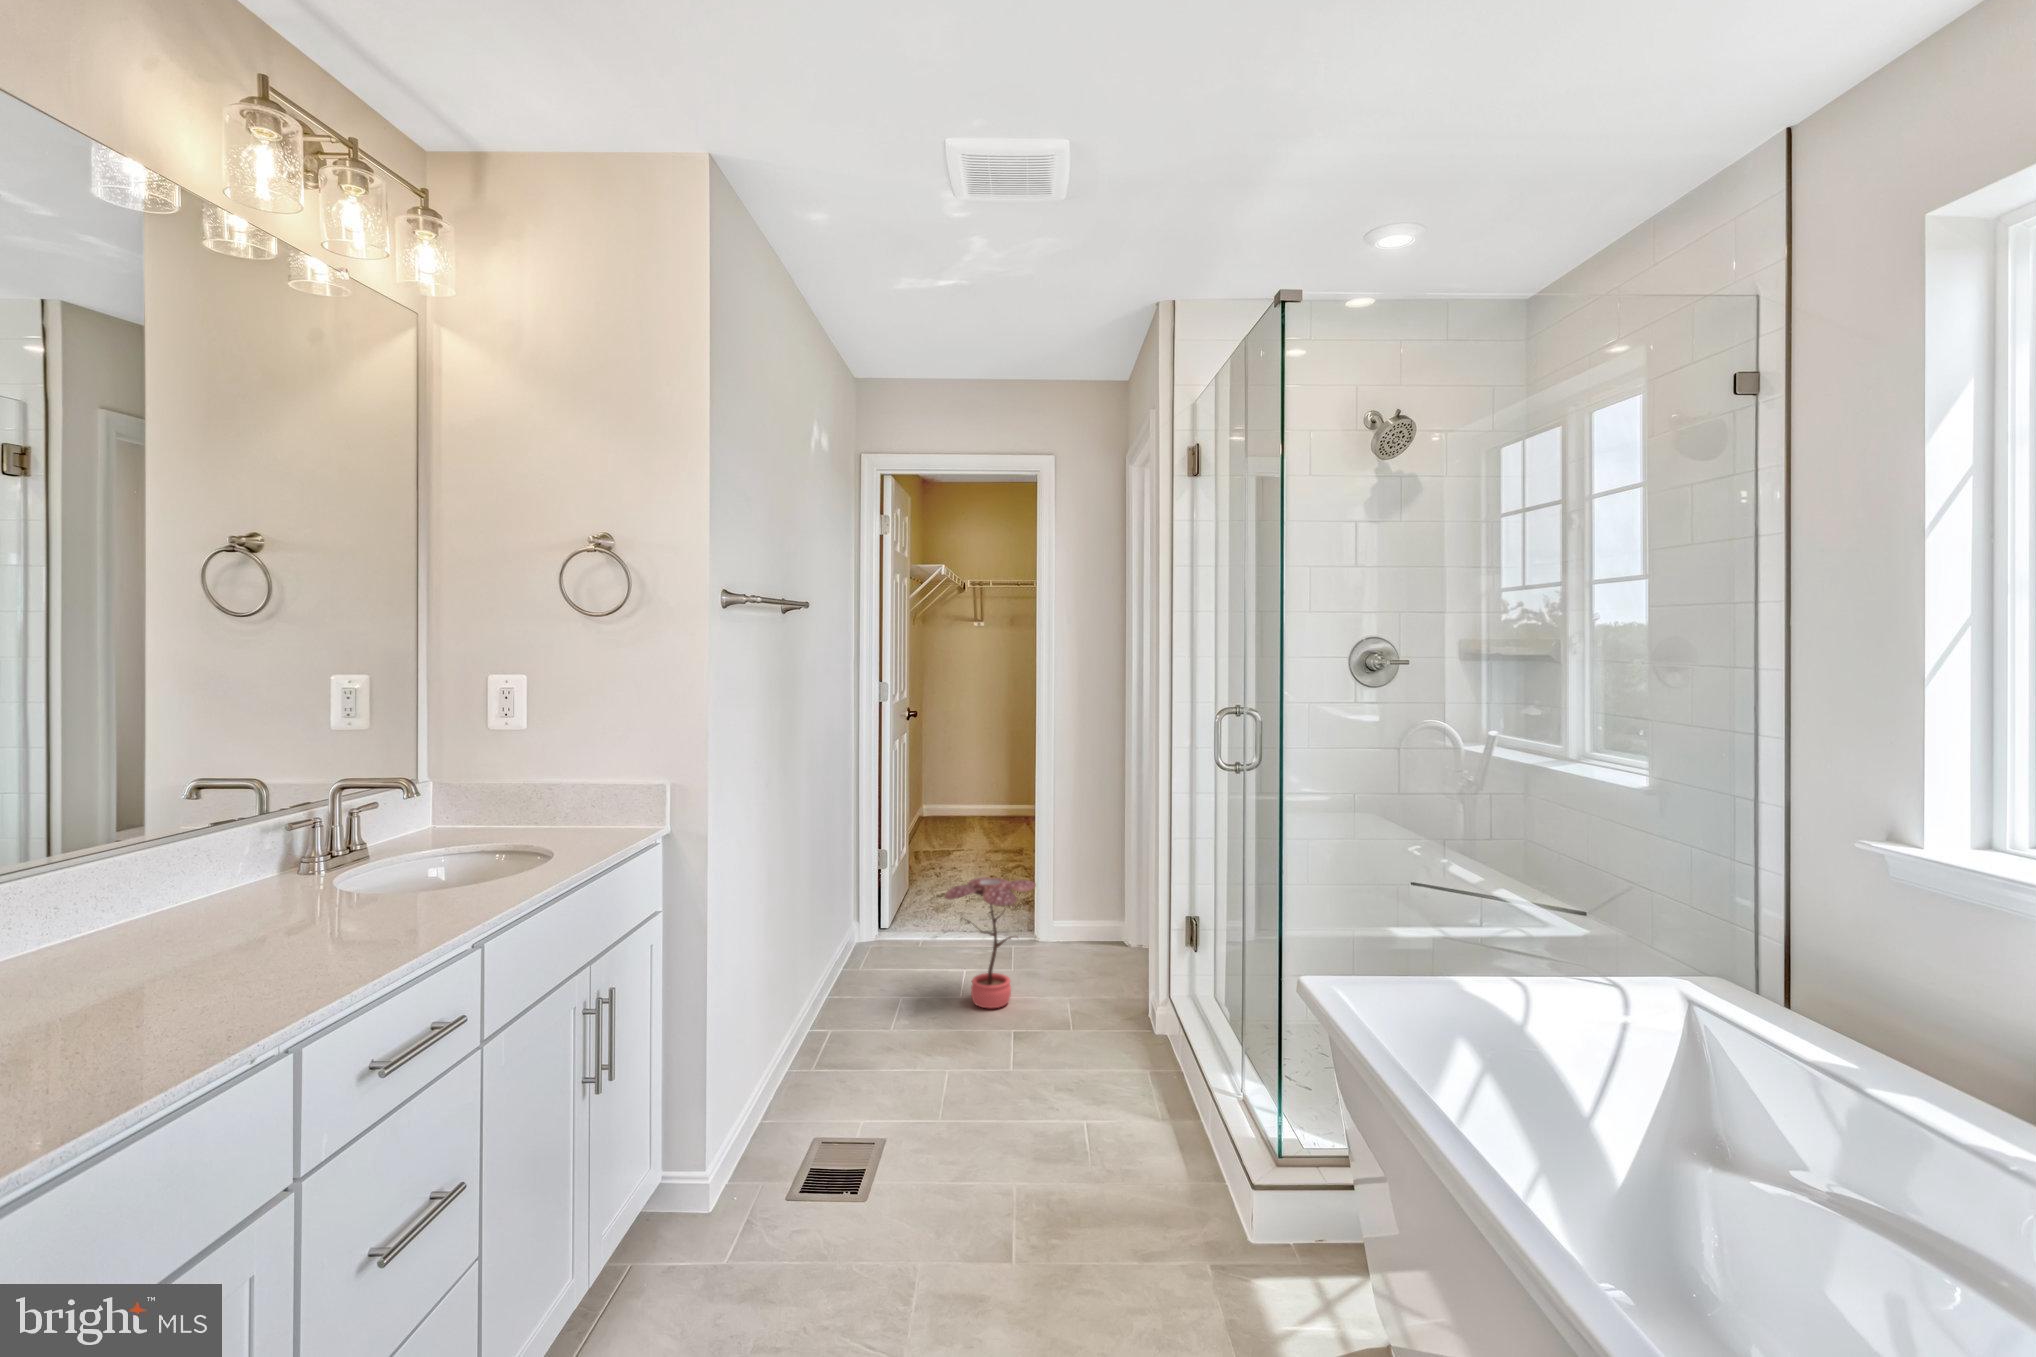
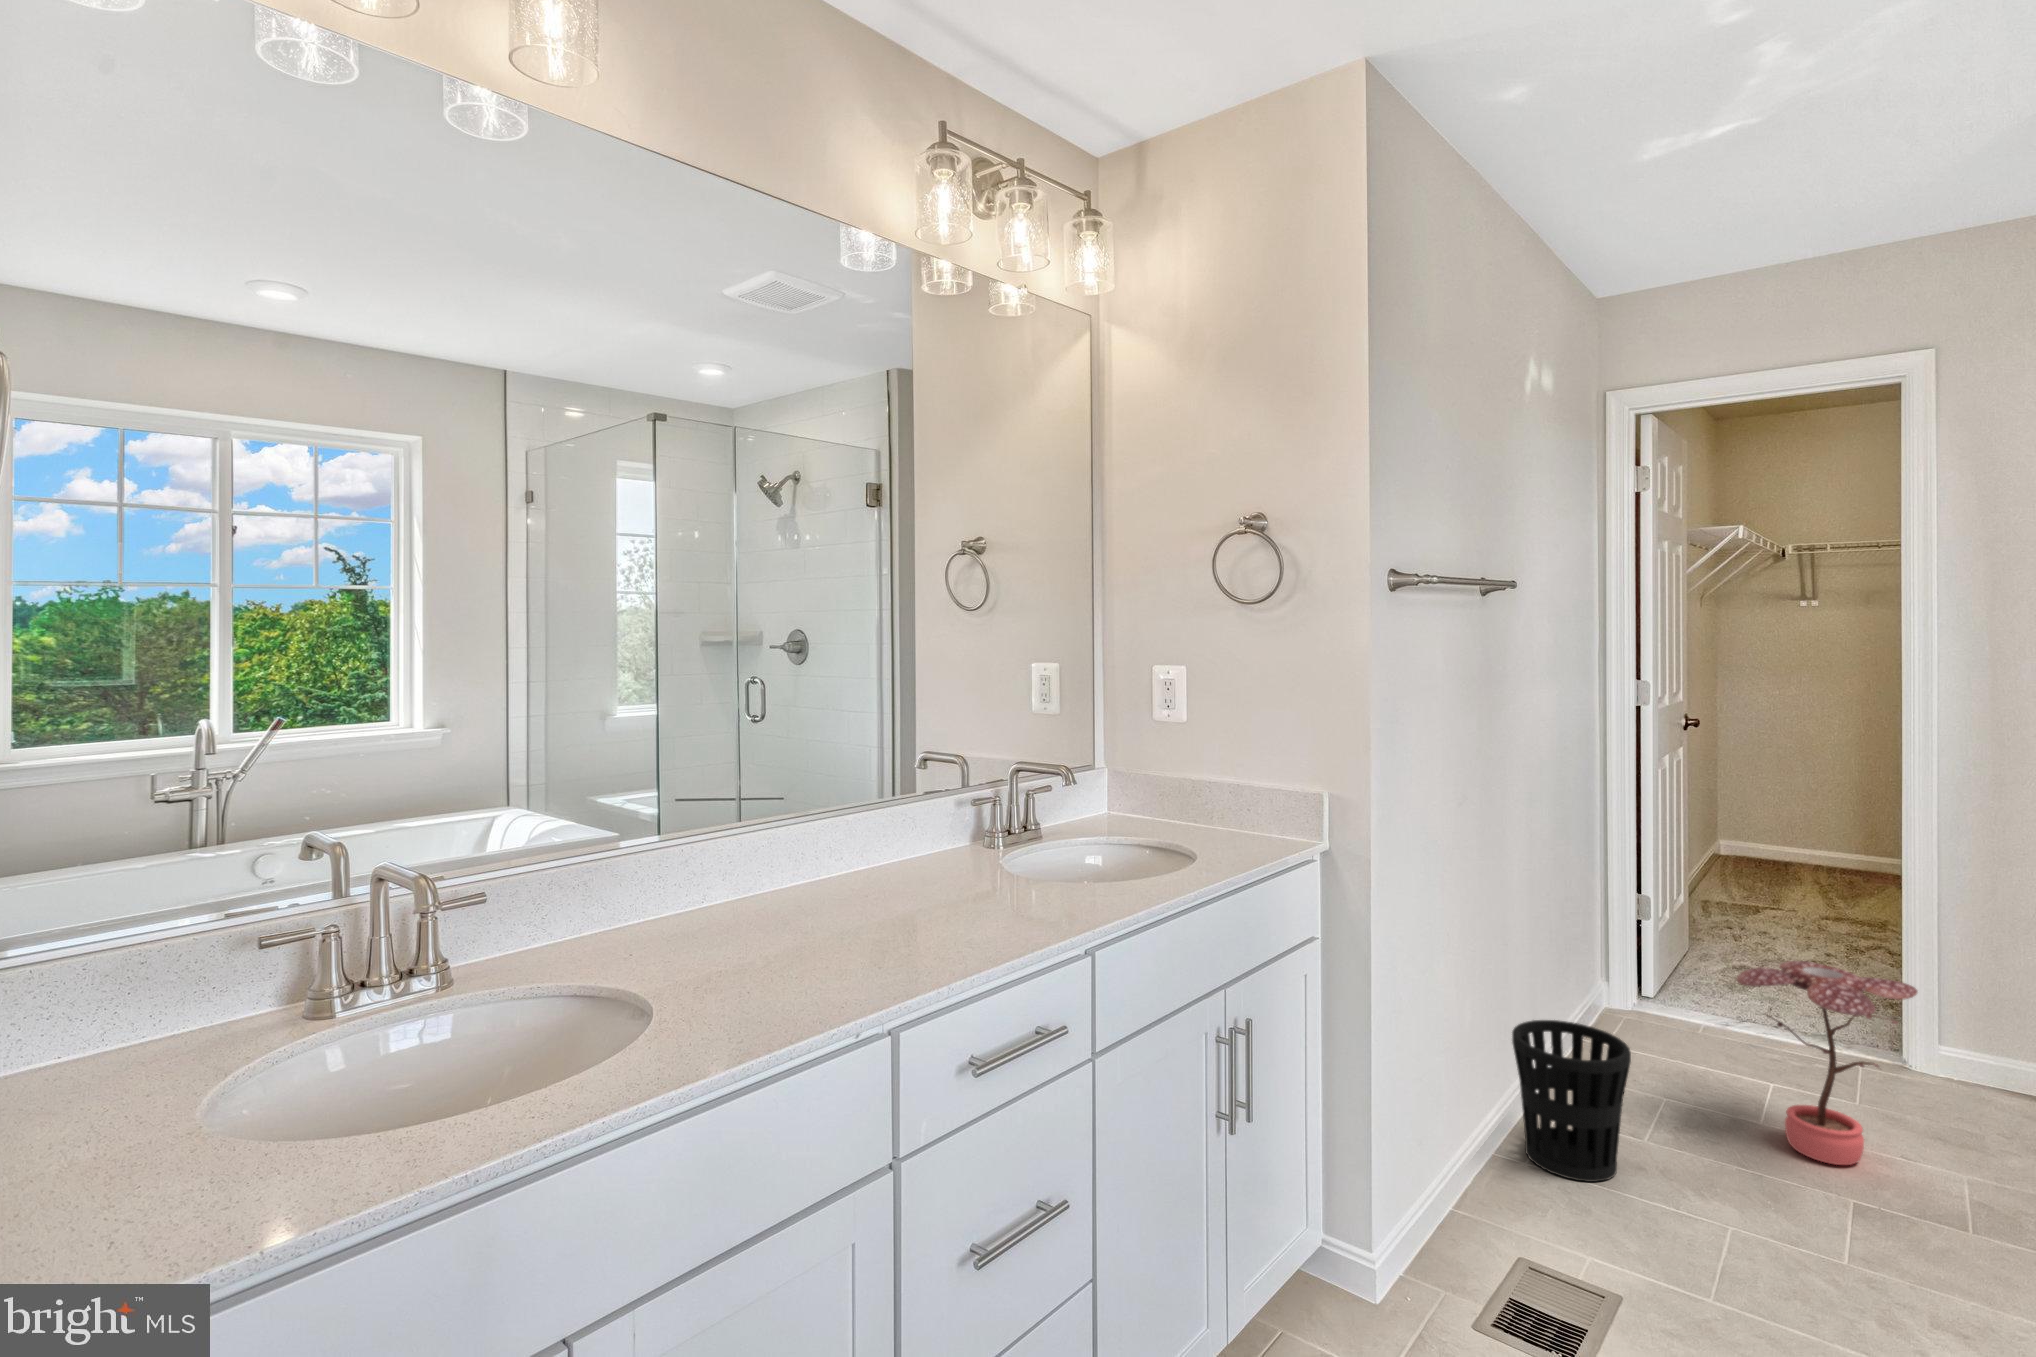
wastebasket: none [805,950,885,1068] -> present [1512,1020,1631,1182]

